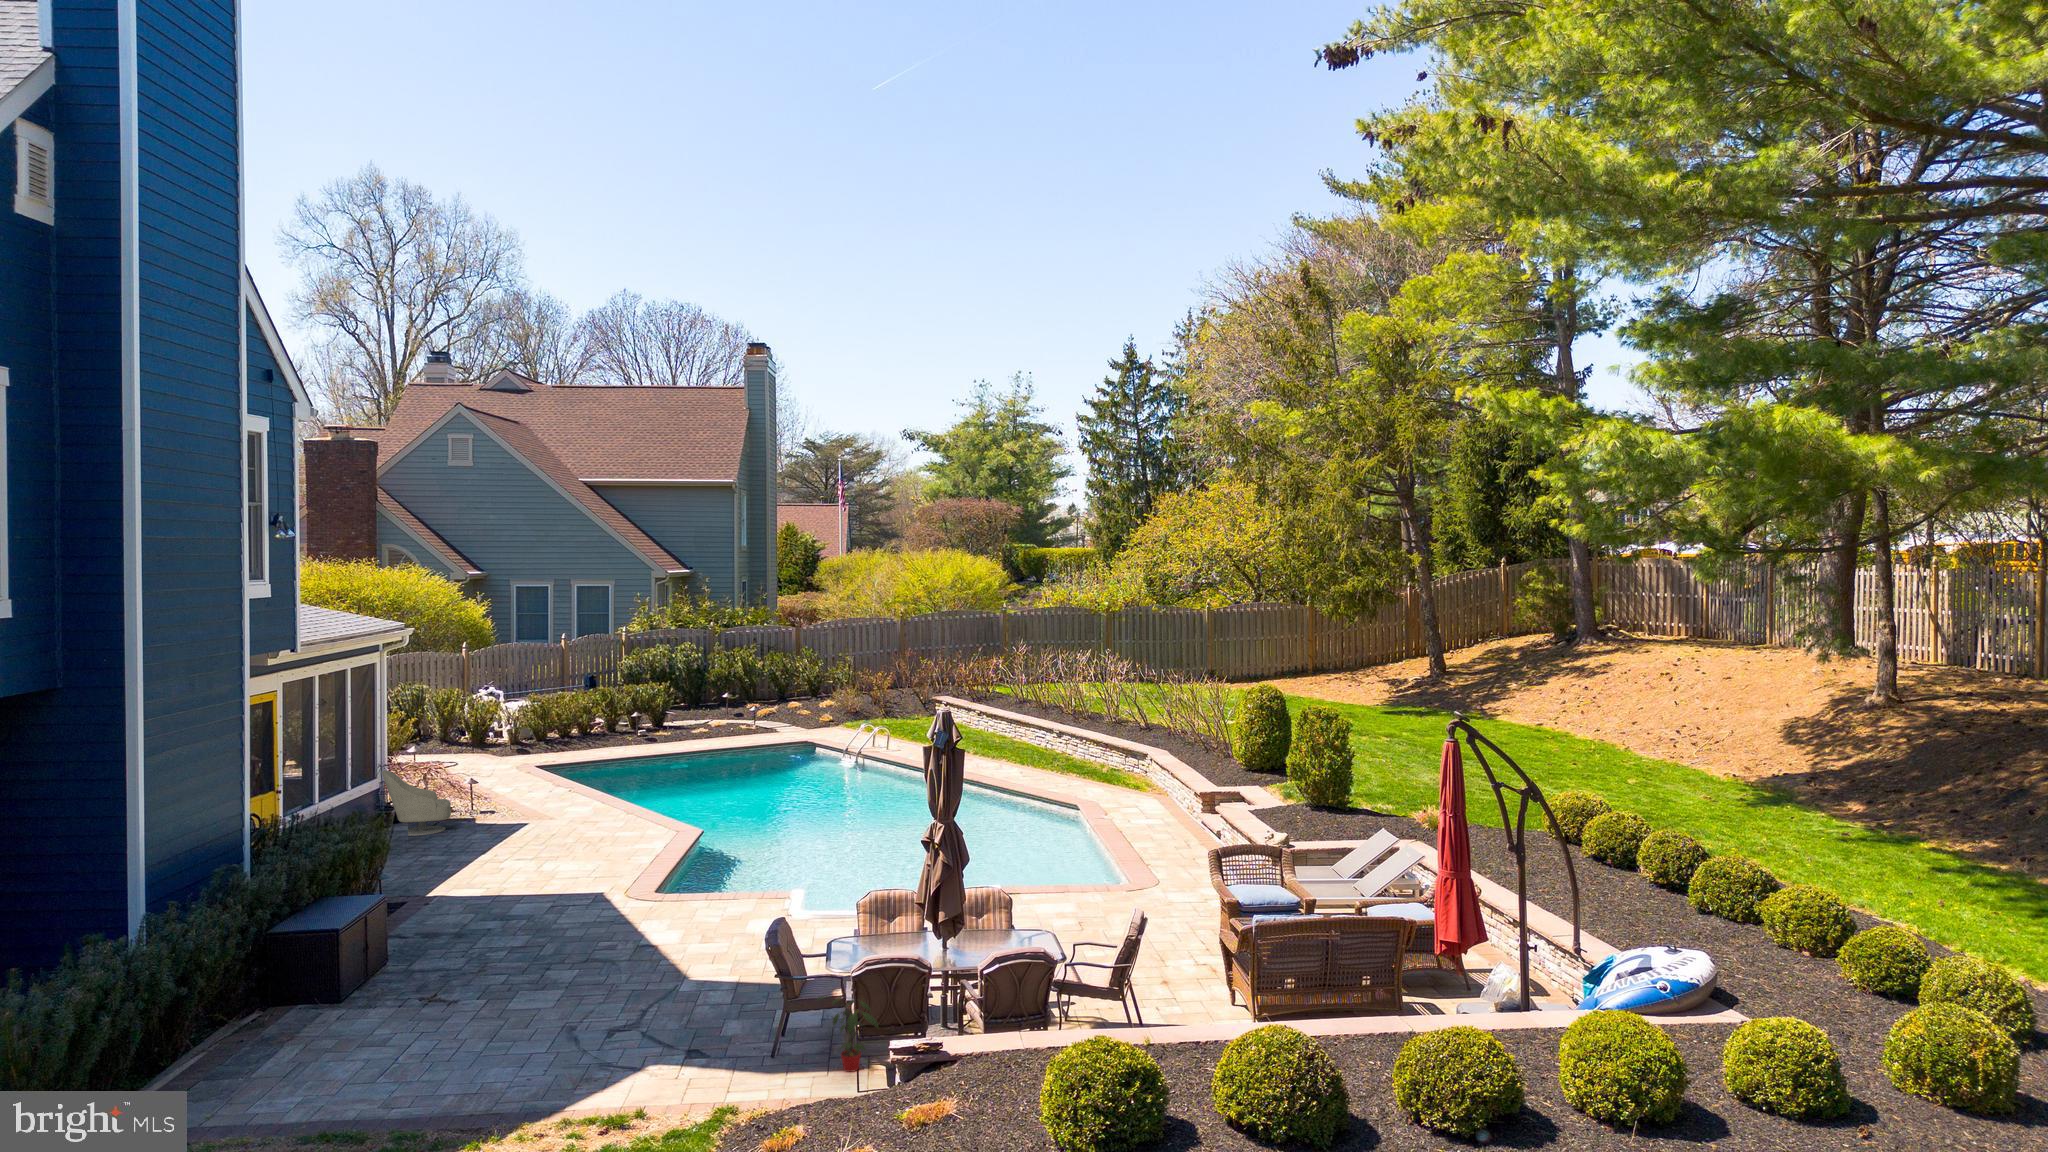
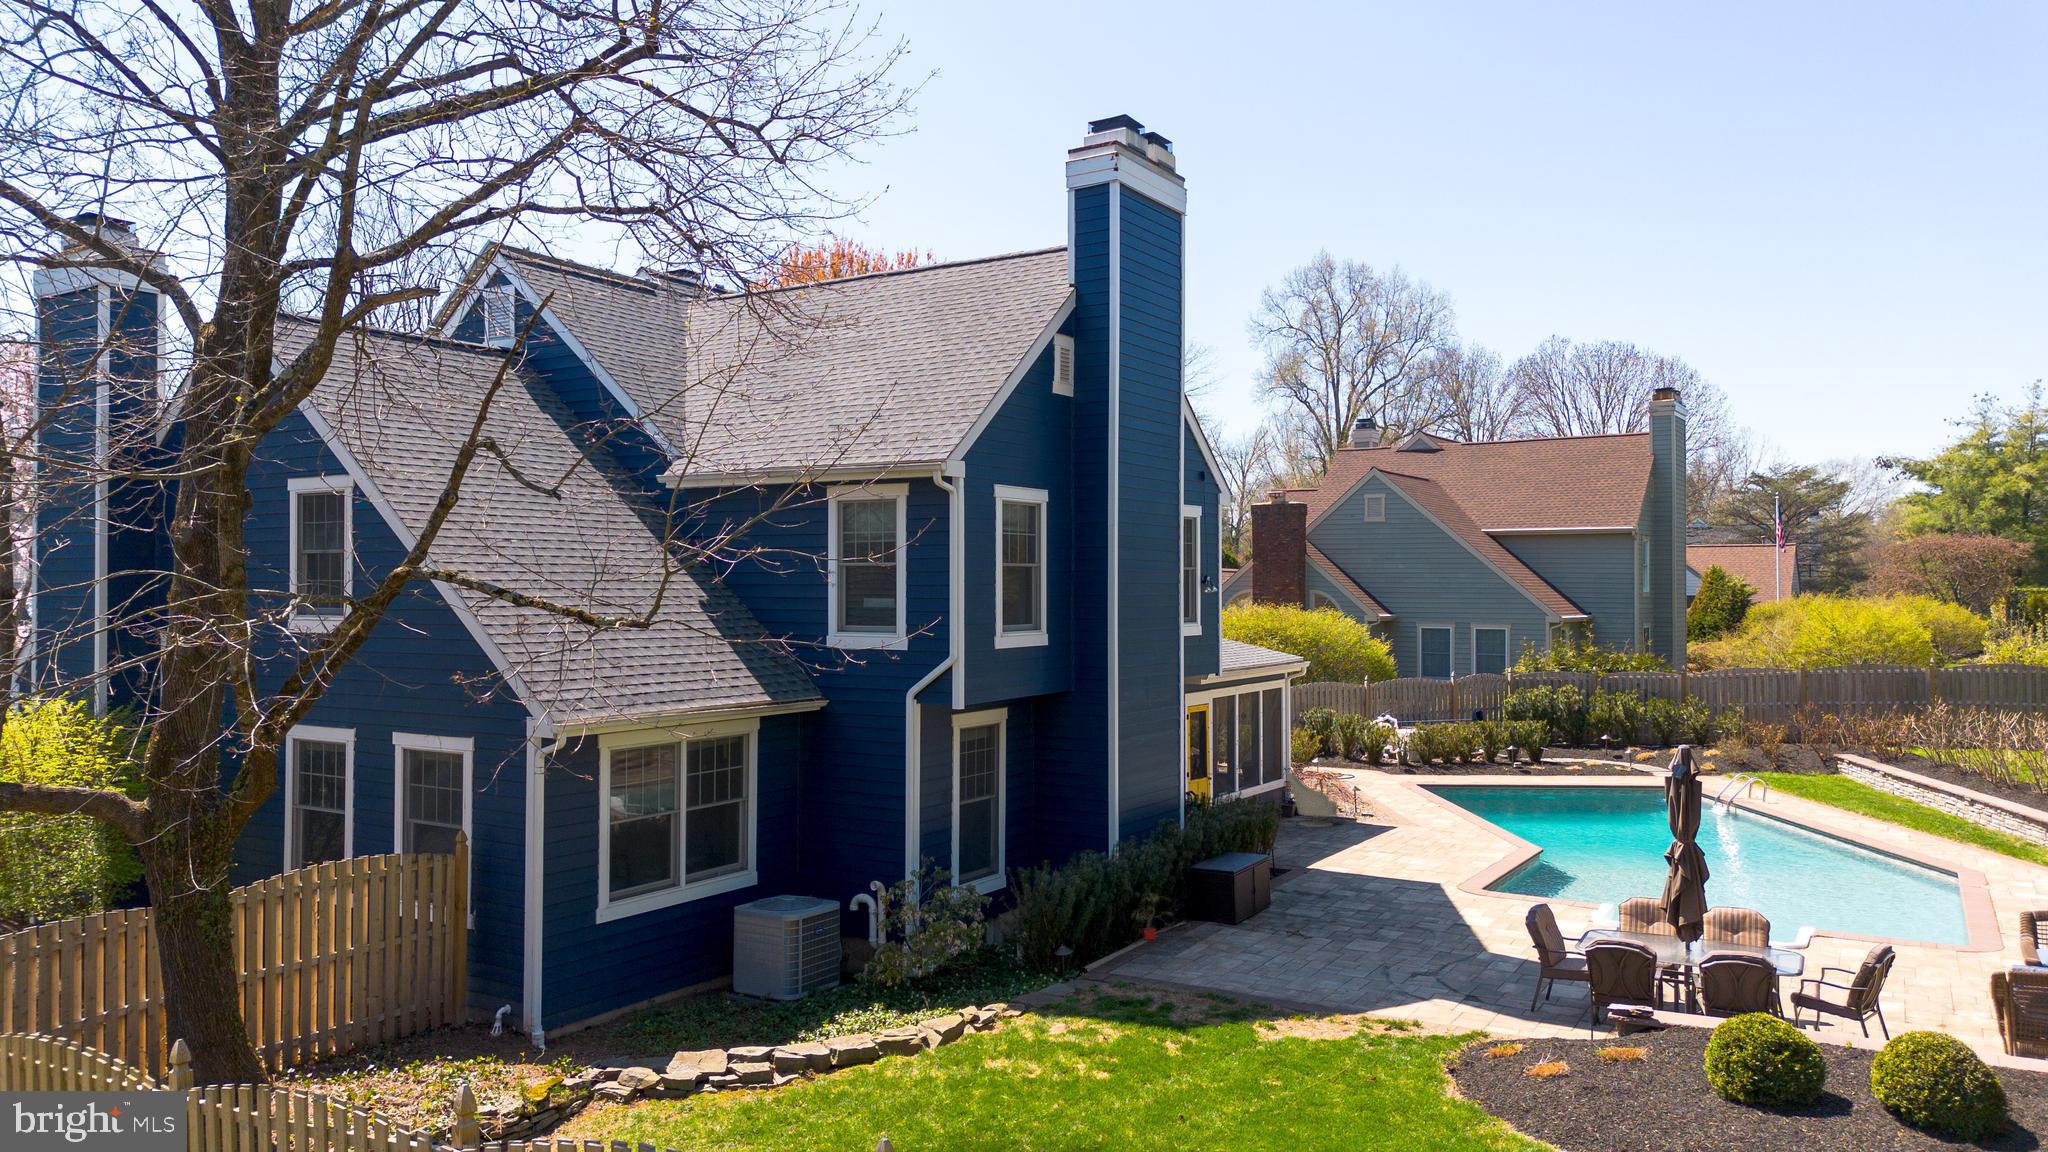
potted plant: present [818,996,878,1072] -> present [1133,894,1172,940]

